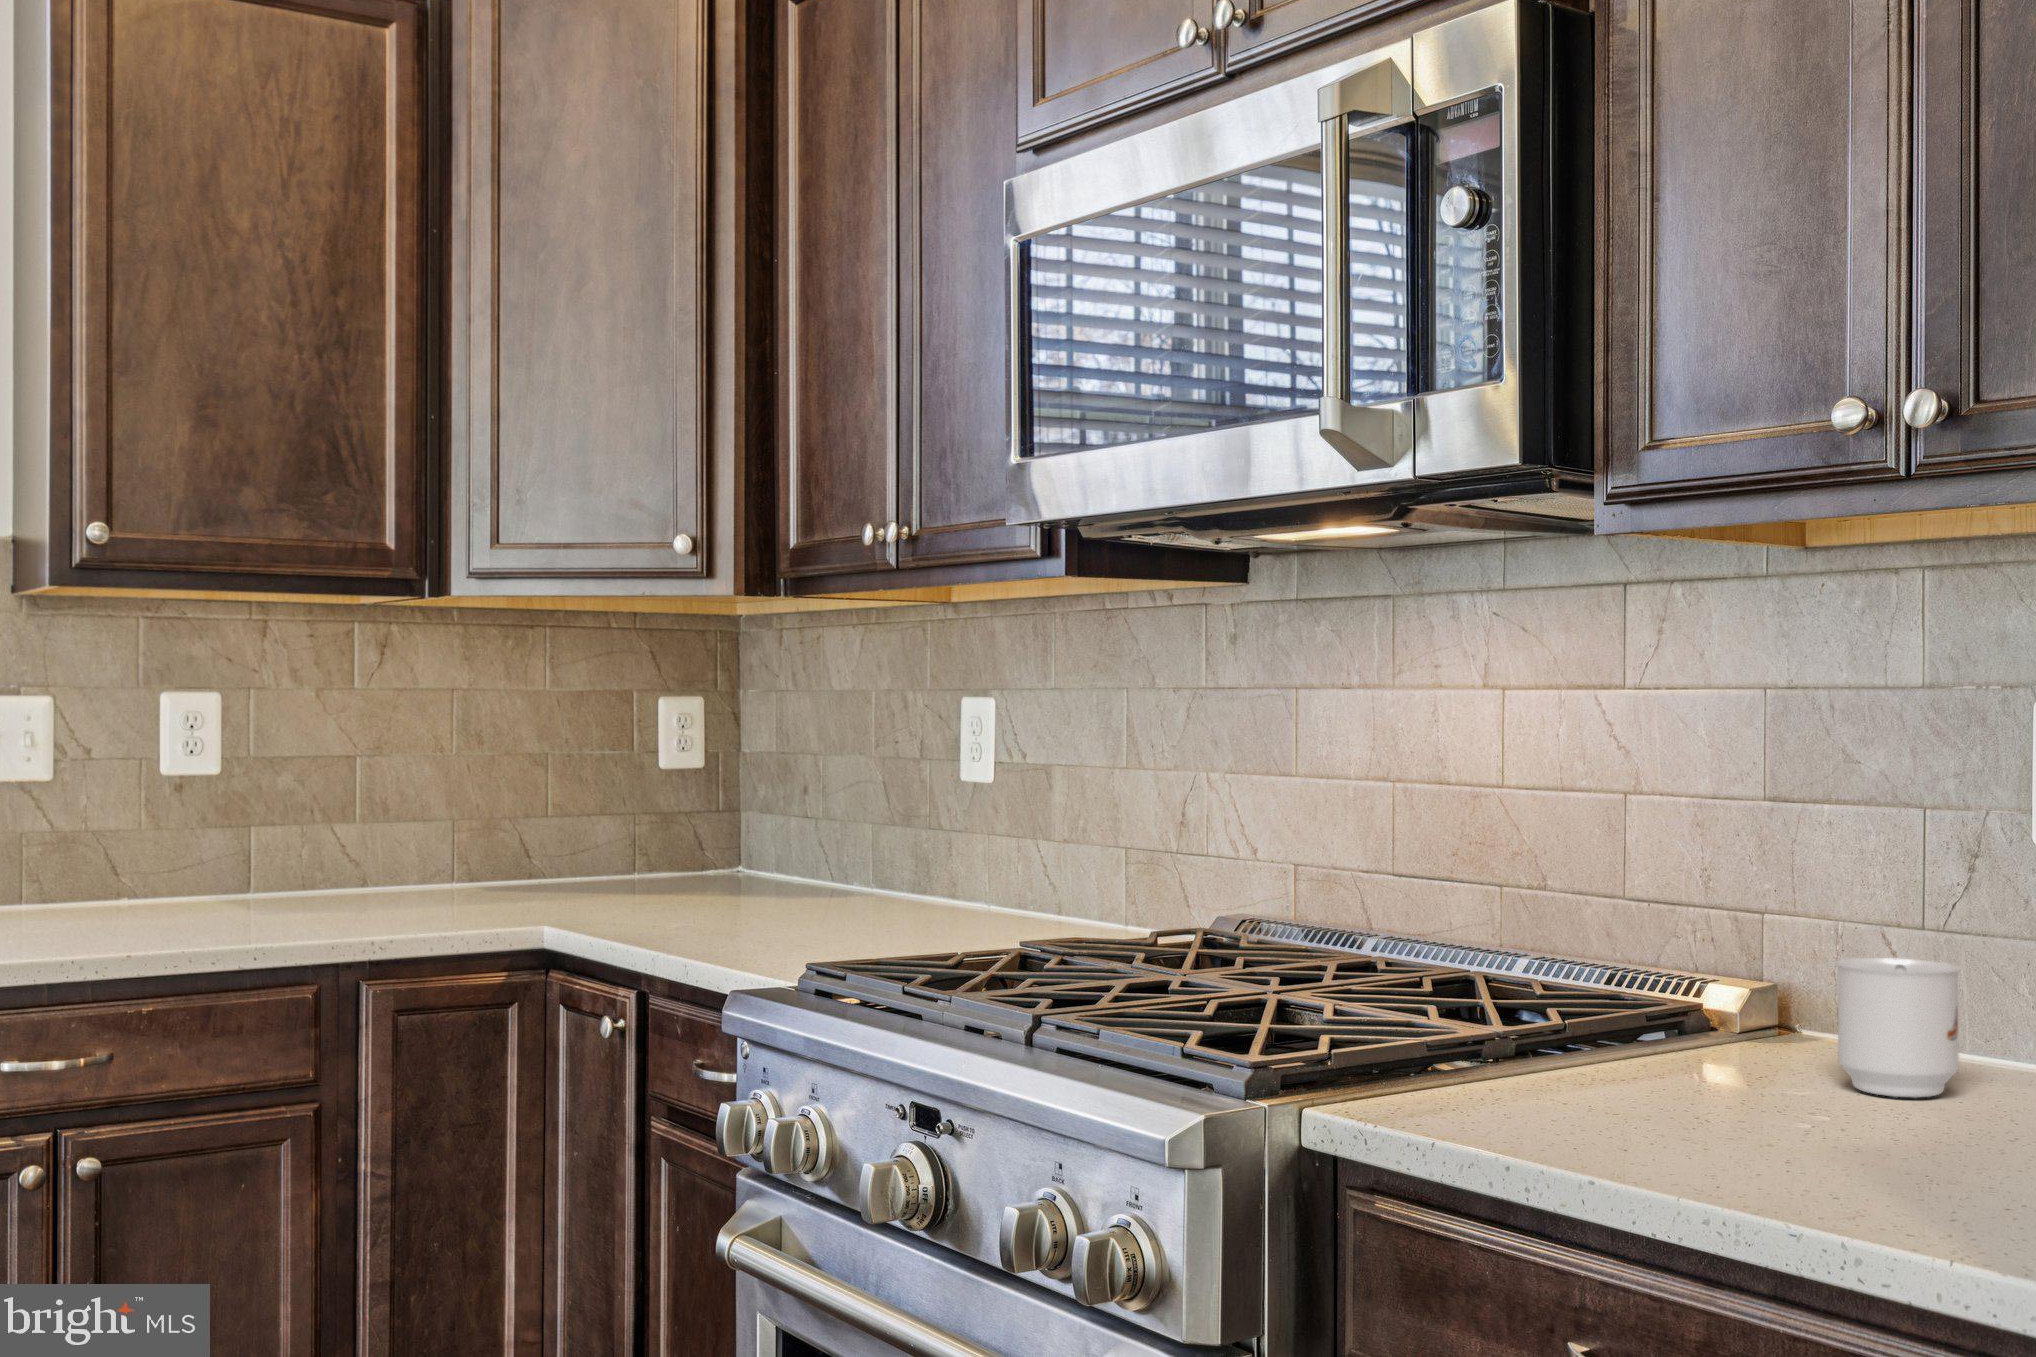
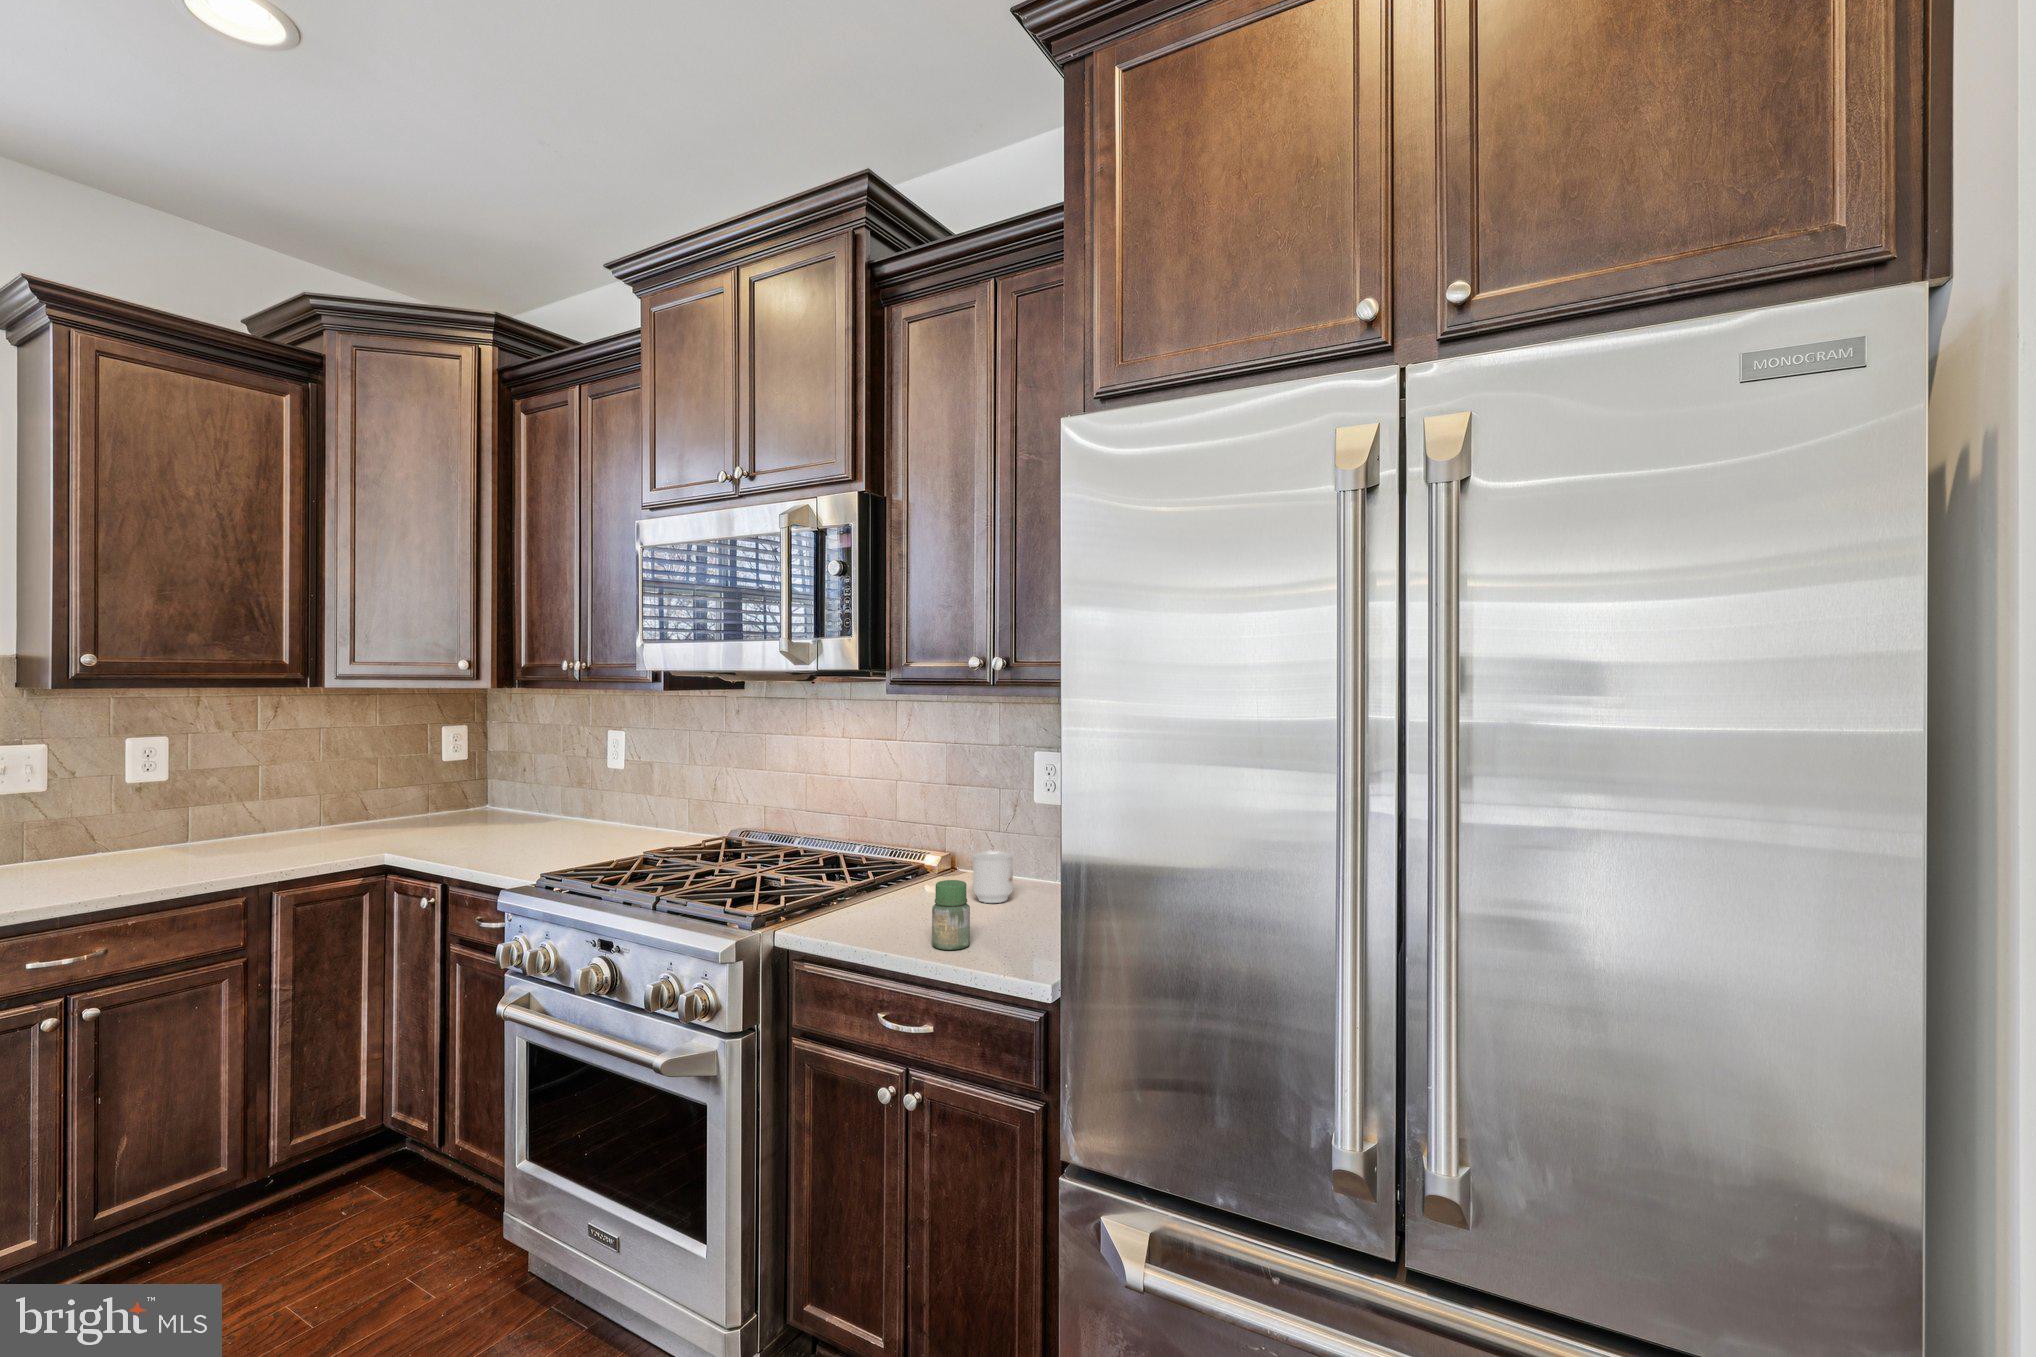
jar: none [1720,993,1834,1184] -> present [932,880,970,950]

